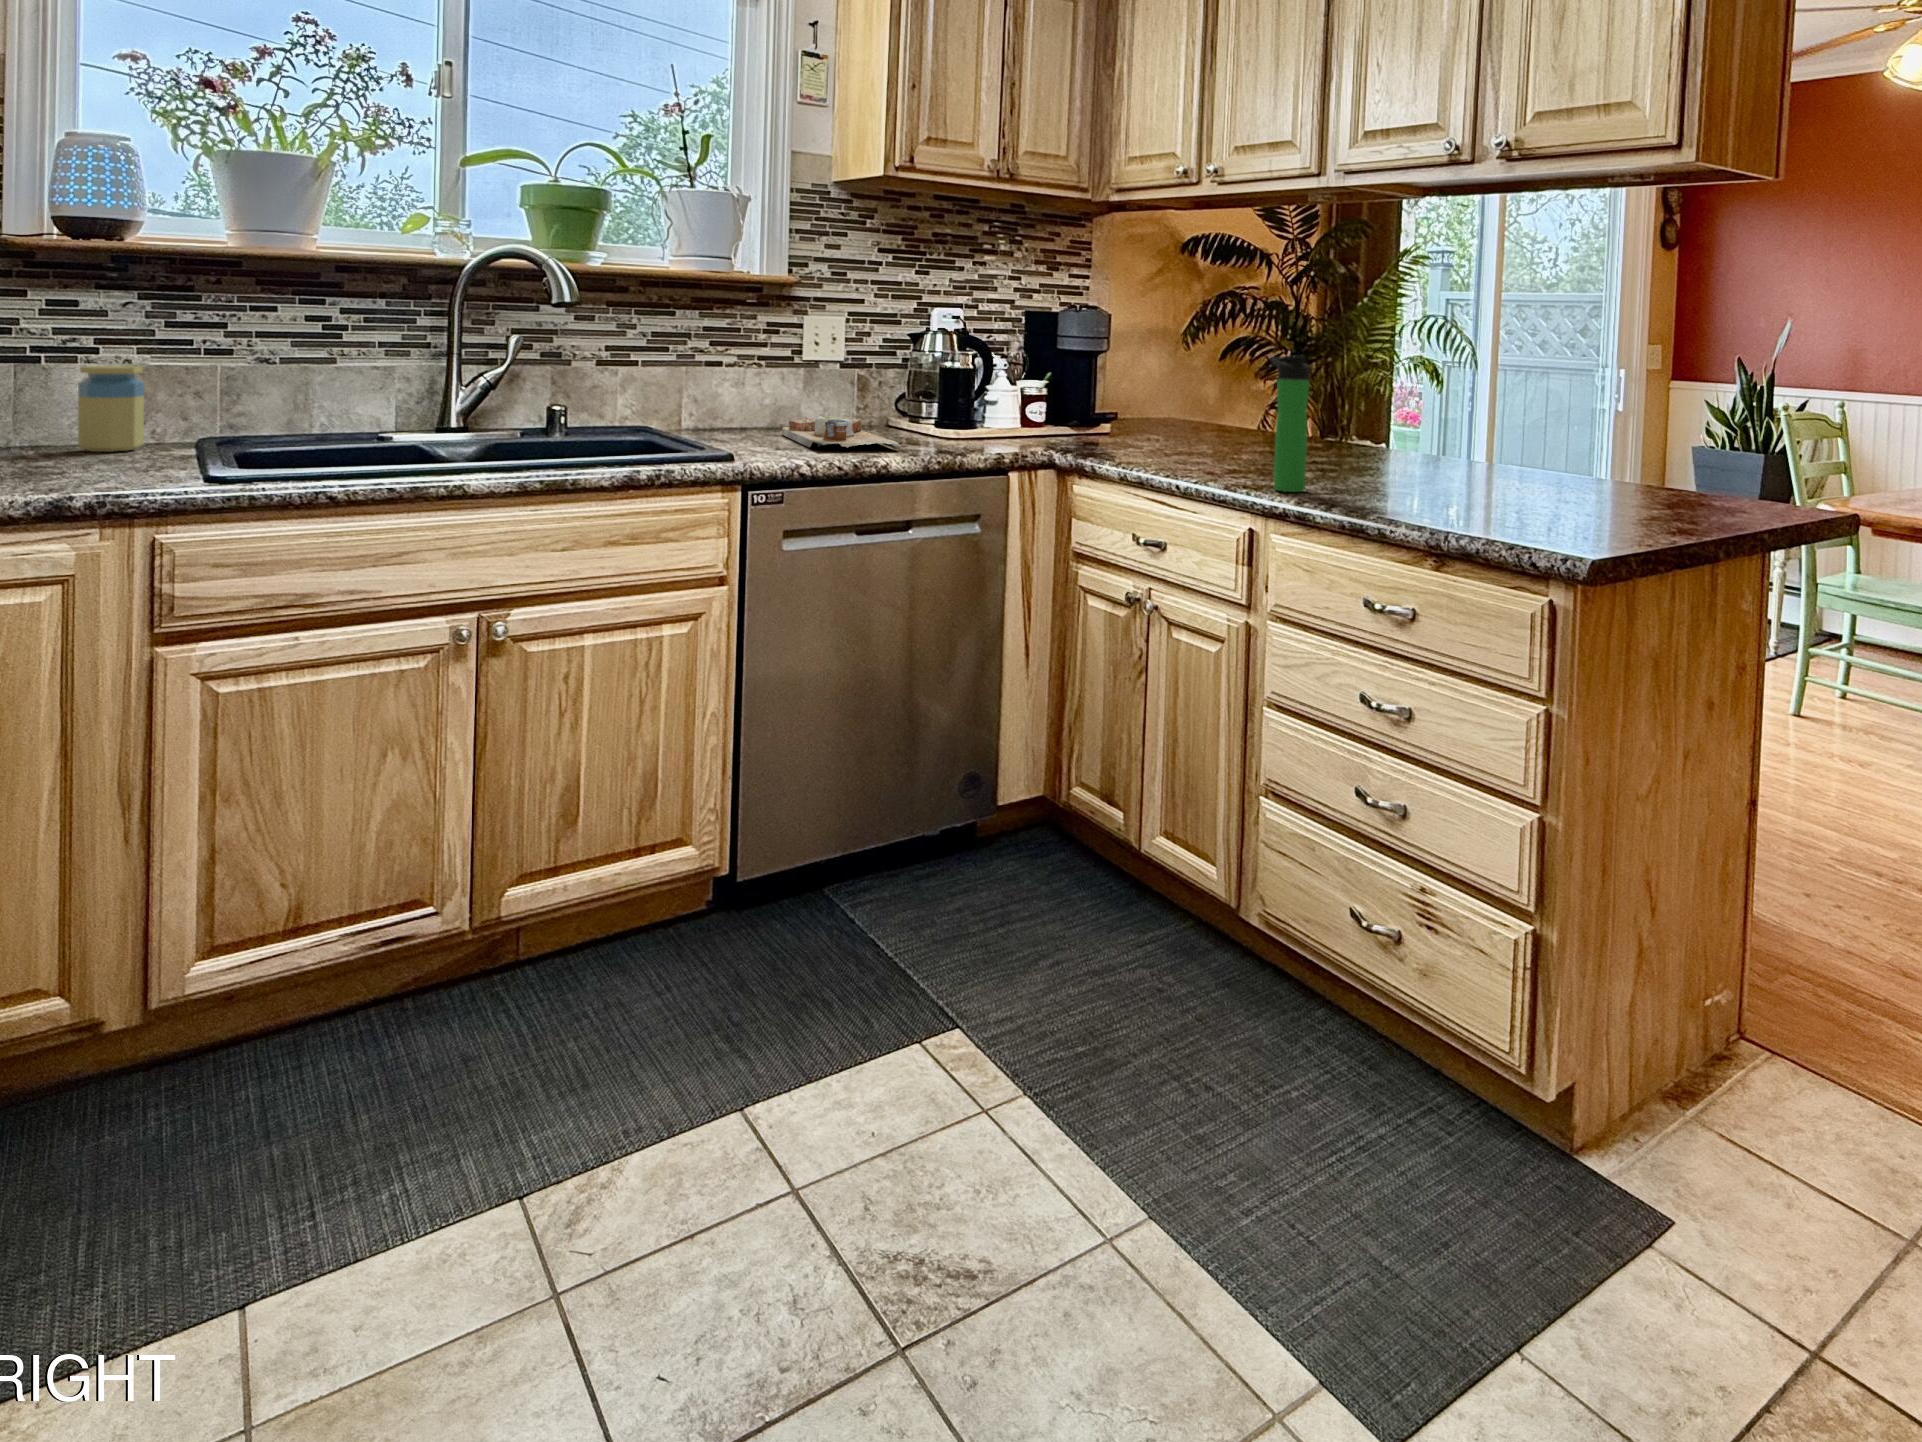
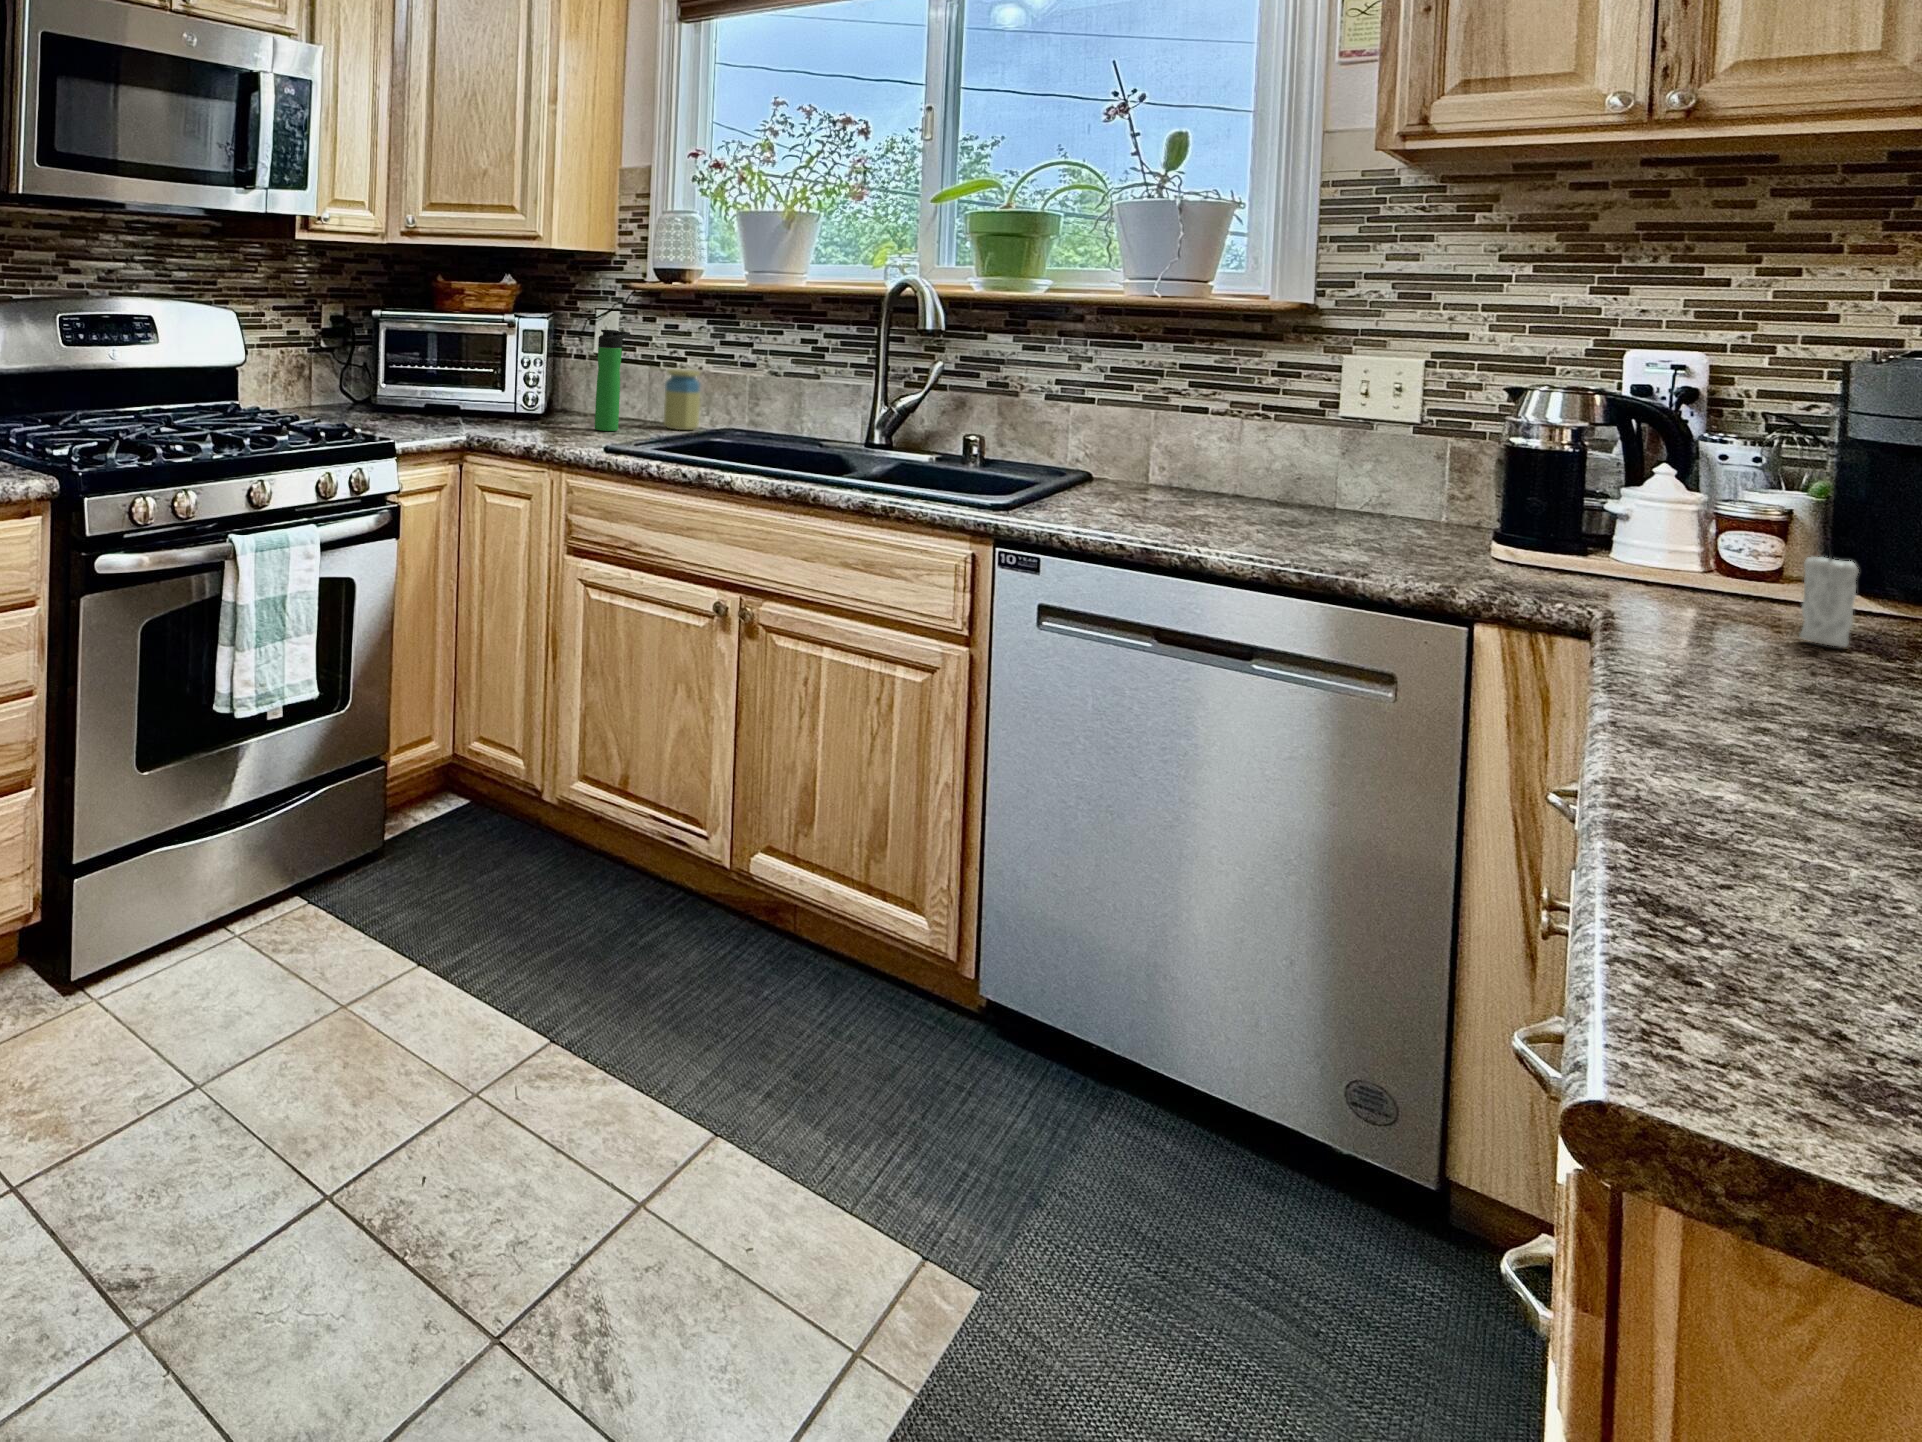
bottle: present [1270,356,1310,492] -> present [595,330,630,431]
candle: none [1110,397,1129,447] -> present [1800,555,1859,647]
cutting board: present [782,416,901,450] -> none [1173,487,1389,549]

